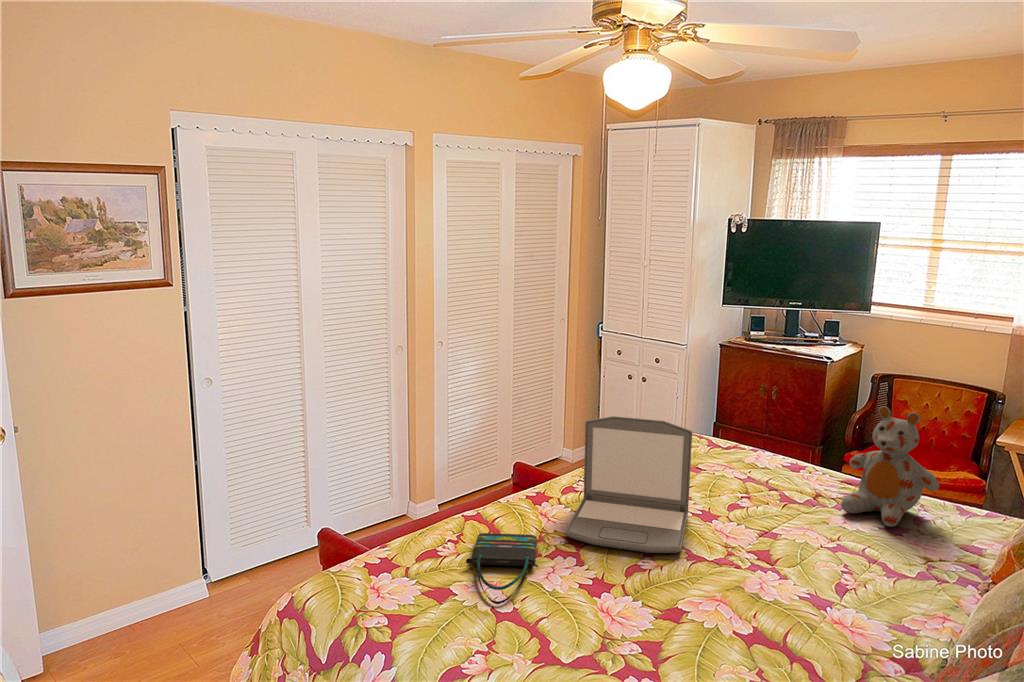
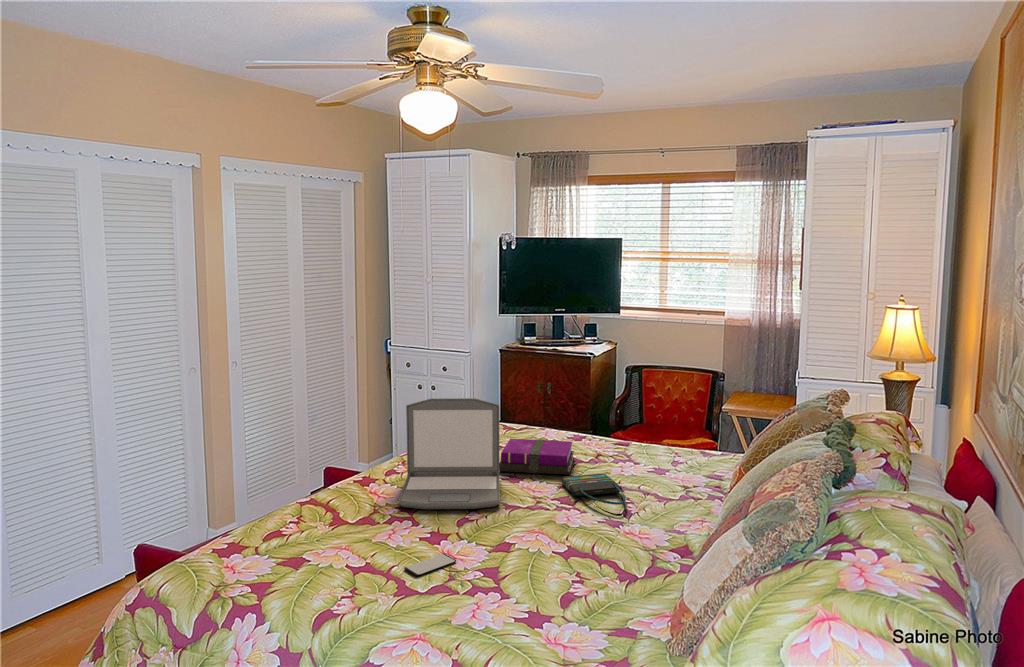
stuffed bear: present [841,406,939,527] -> none [618,375,687,469]
notebook: none [690,465,786,520] -> present [499,439,574,475]
tote bag: present [466,533,539,604] -> present [561,474,626,516]
smartphone: none [552,611,614,637] -> present [404,554,456,576]

